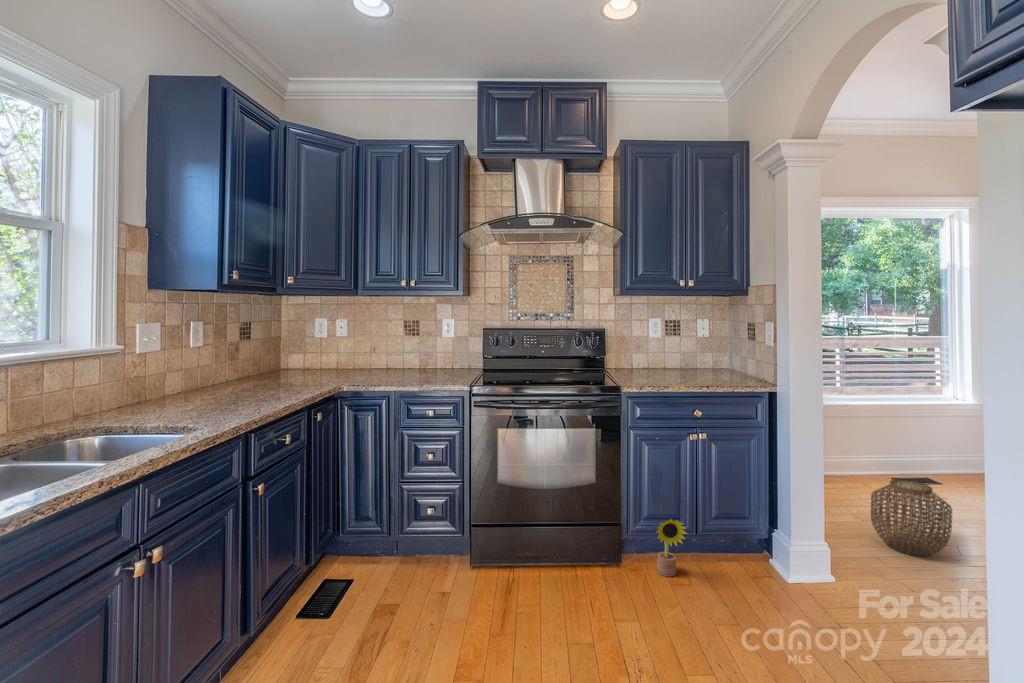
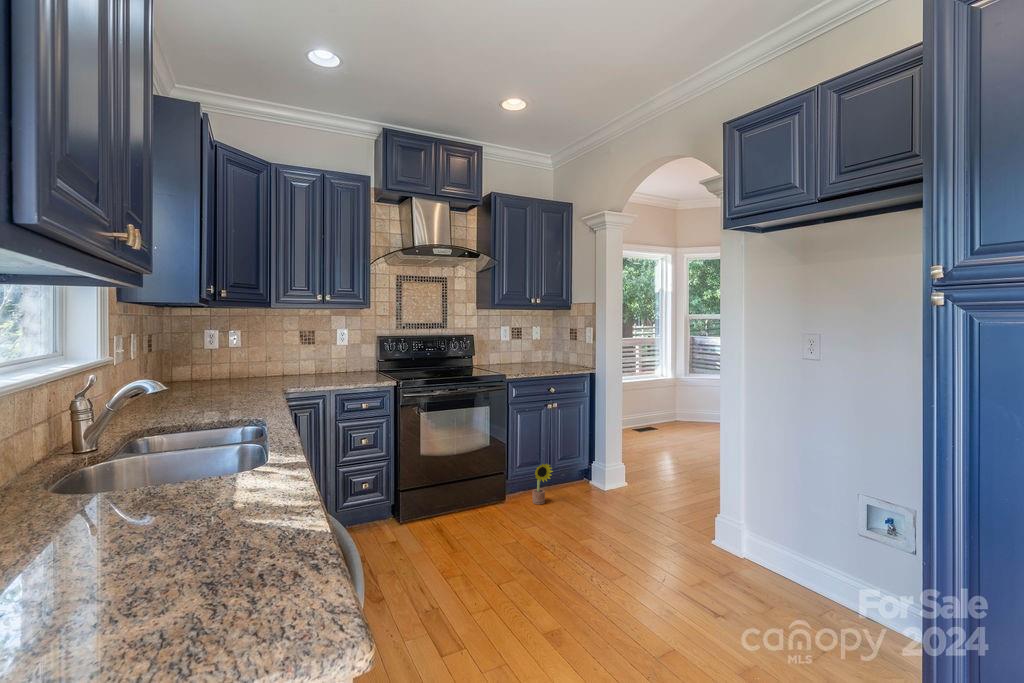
woven basket: present [871,480,952,557] -> none [639,424,679,468]

